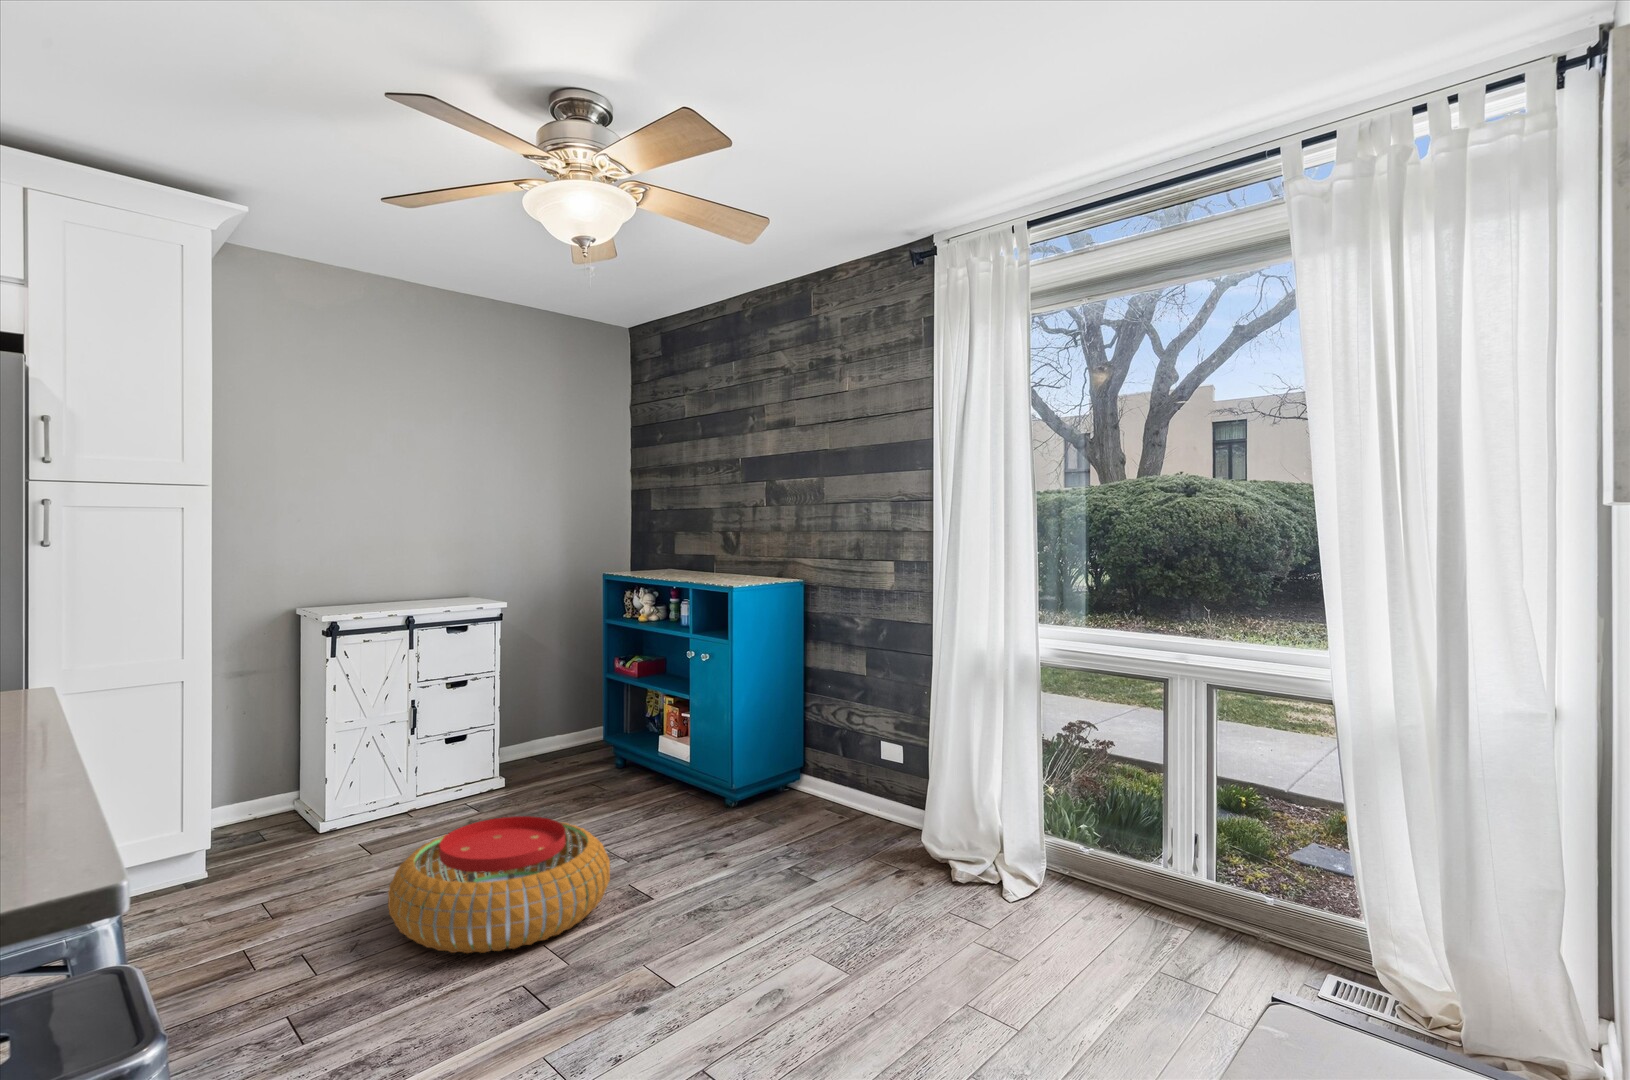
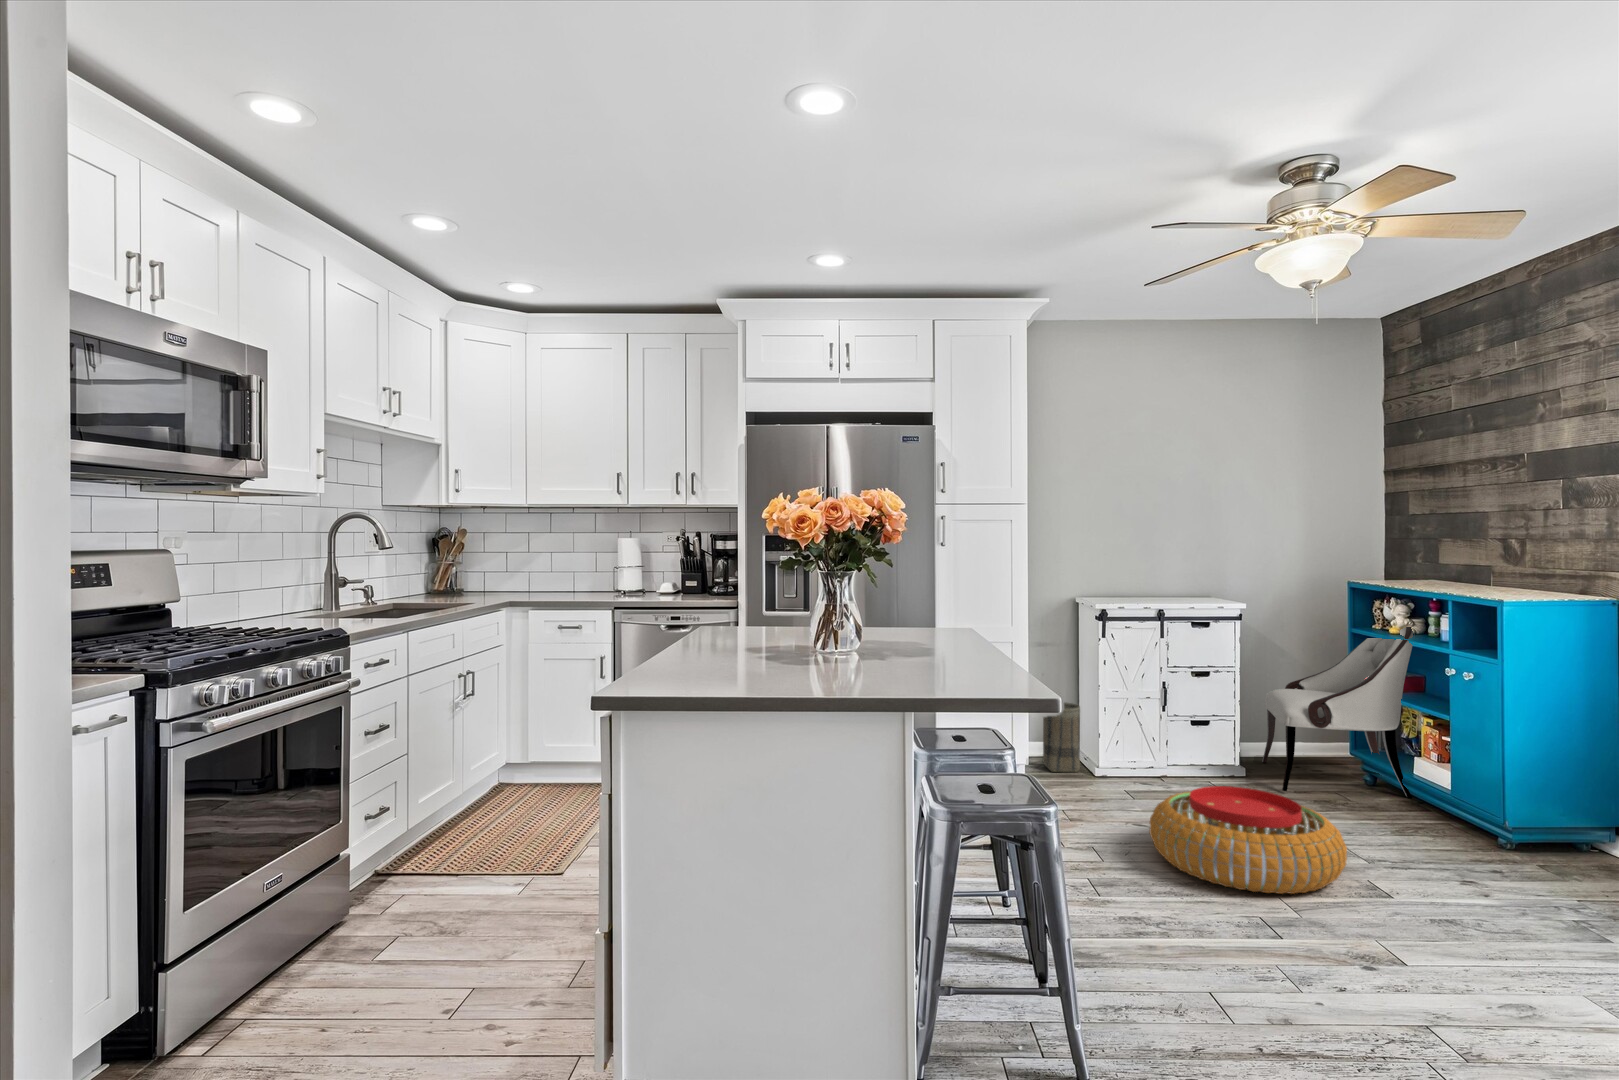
armchair: none [523,608,659,799] -> present [1262,627,1413,798]
basket: none [248,744,303,841] -> present [1043,702,1080,772]

